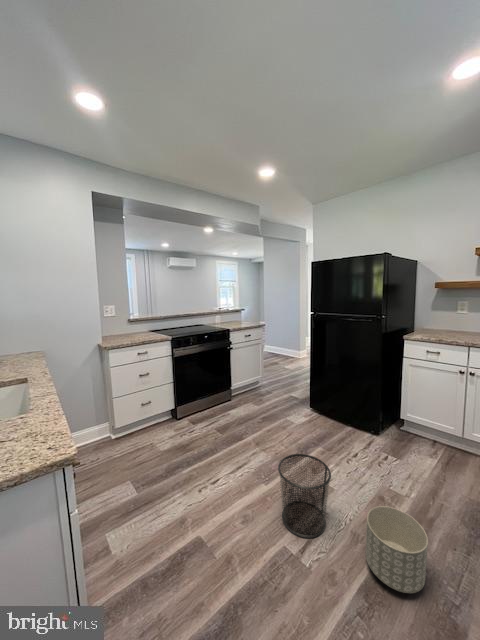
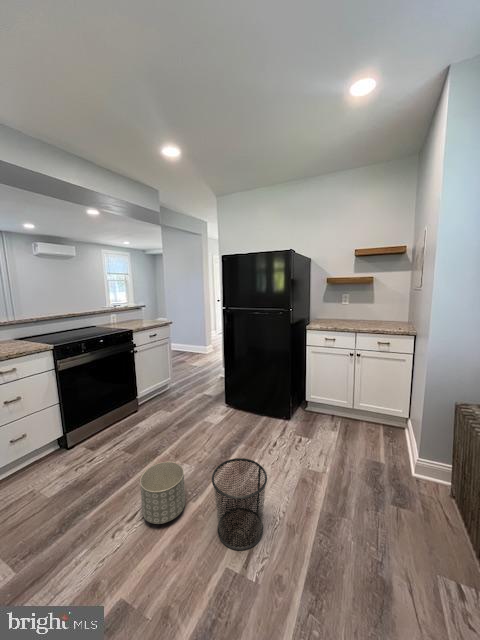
planter: present [366,506,428,593] -> present [140,462,185,524]

